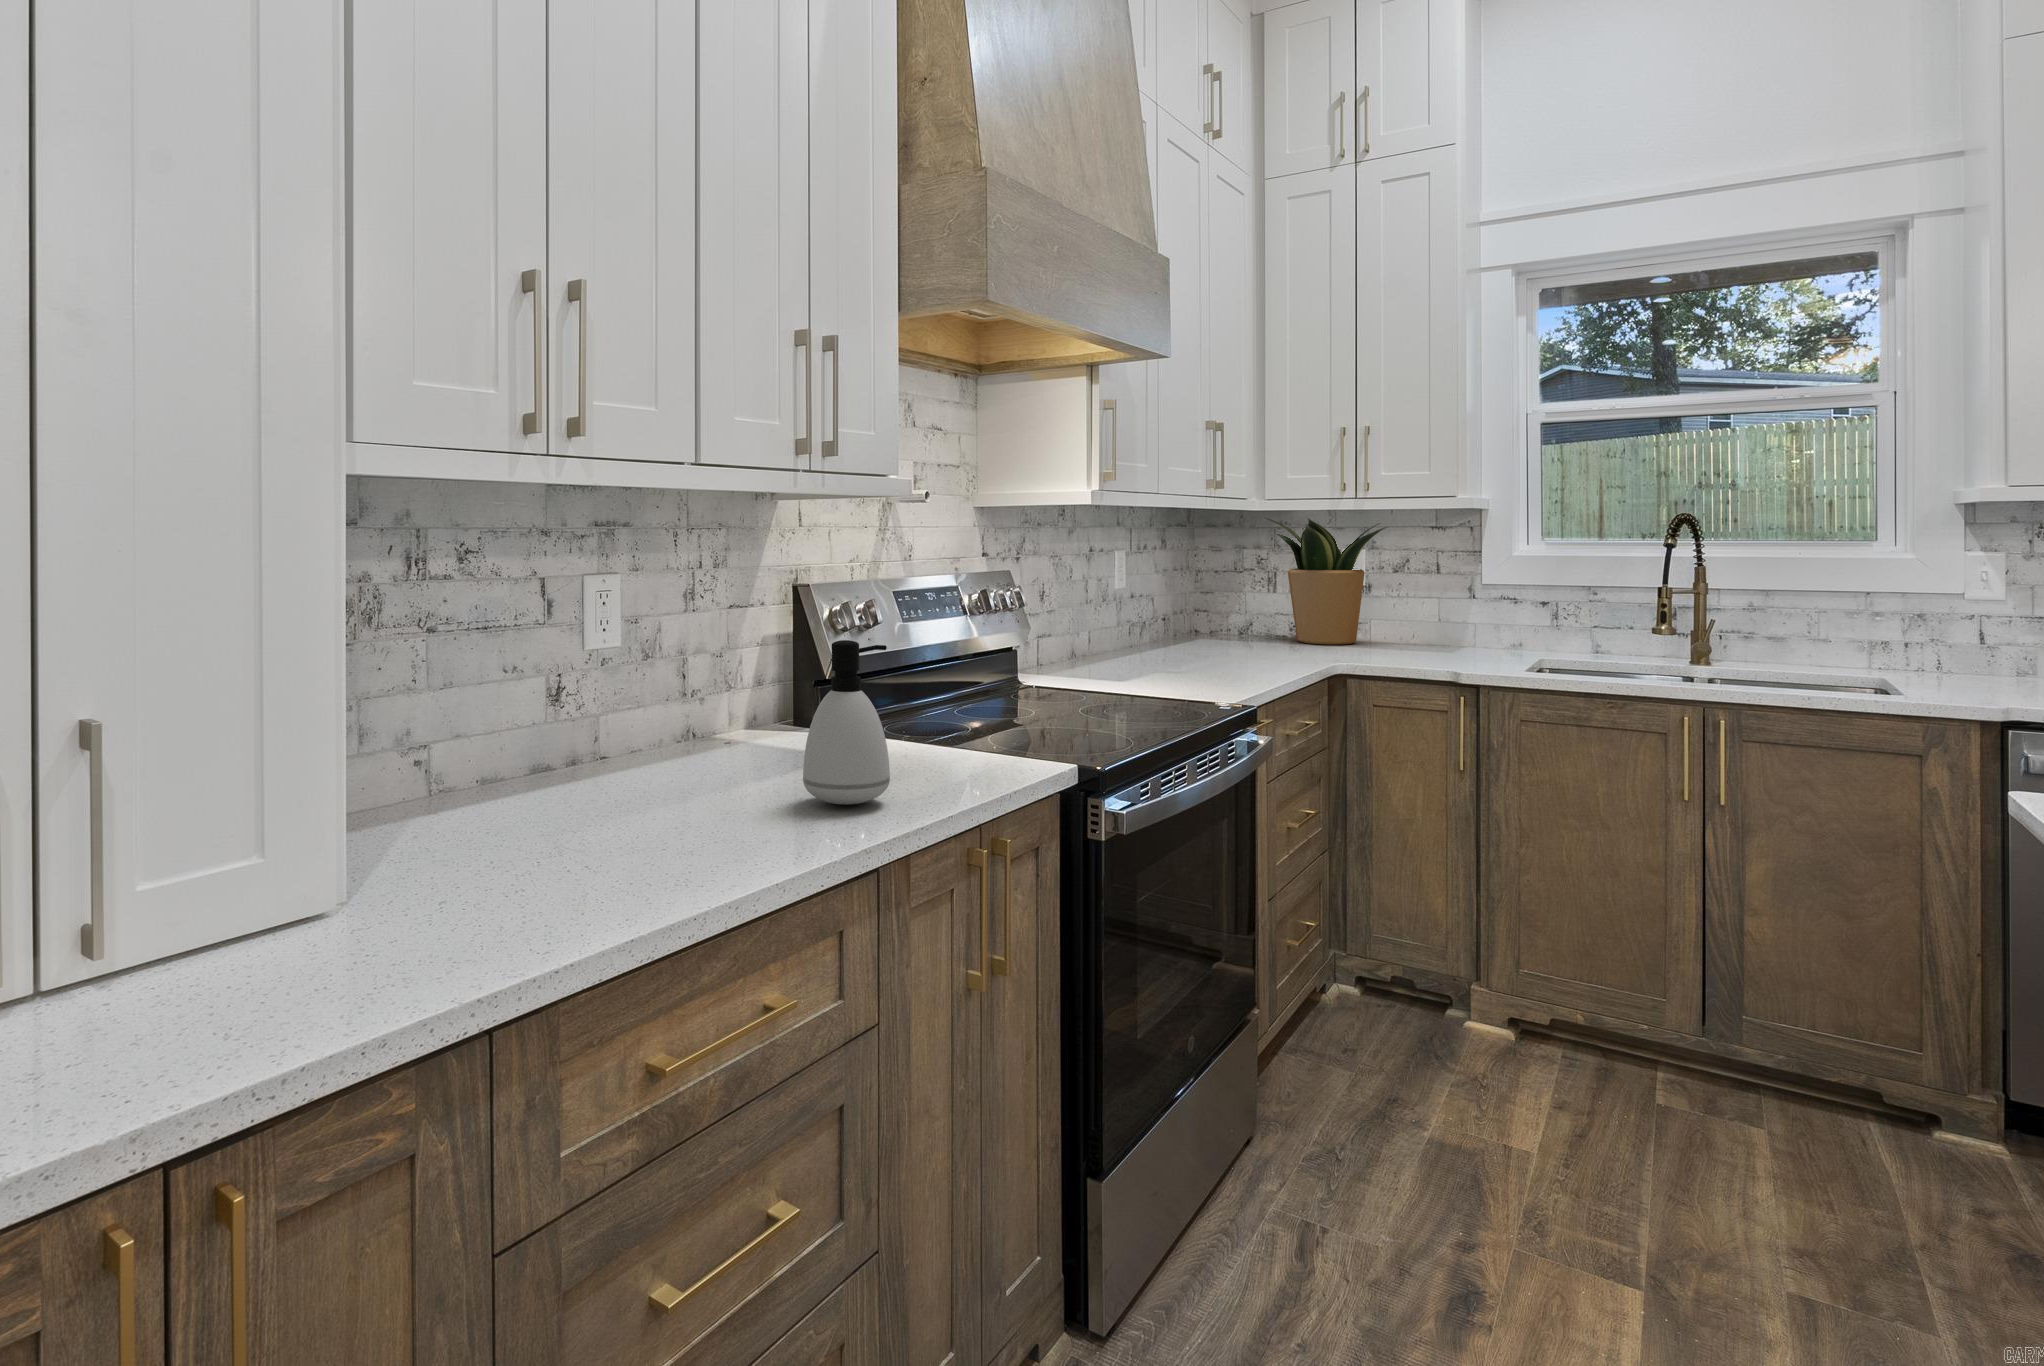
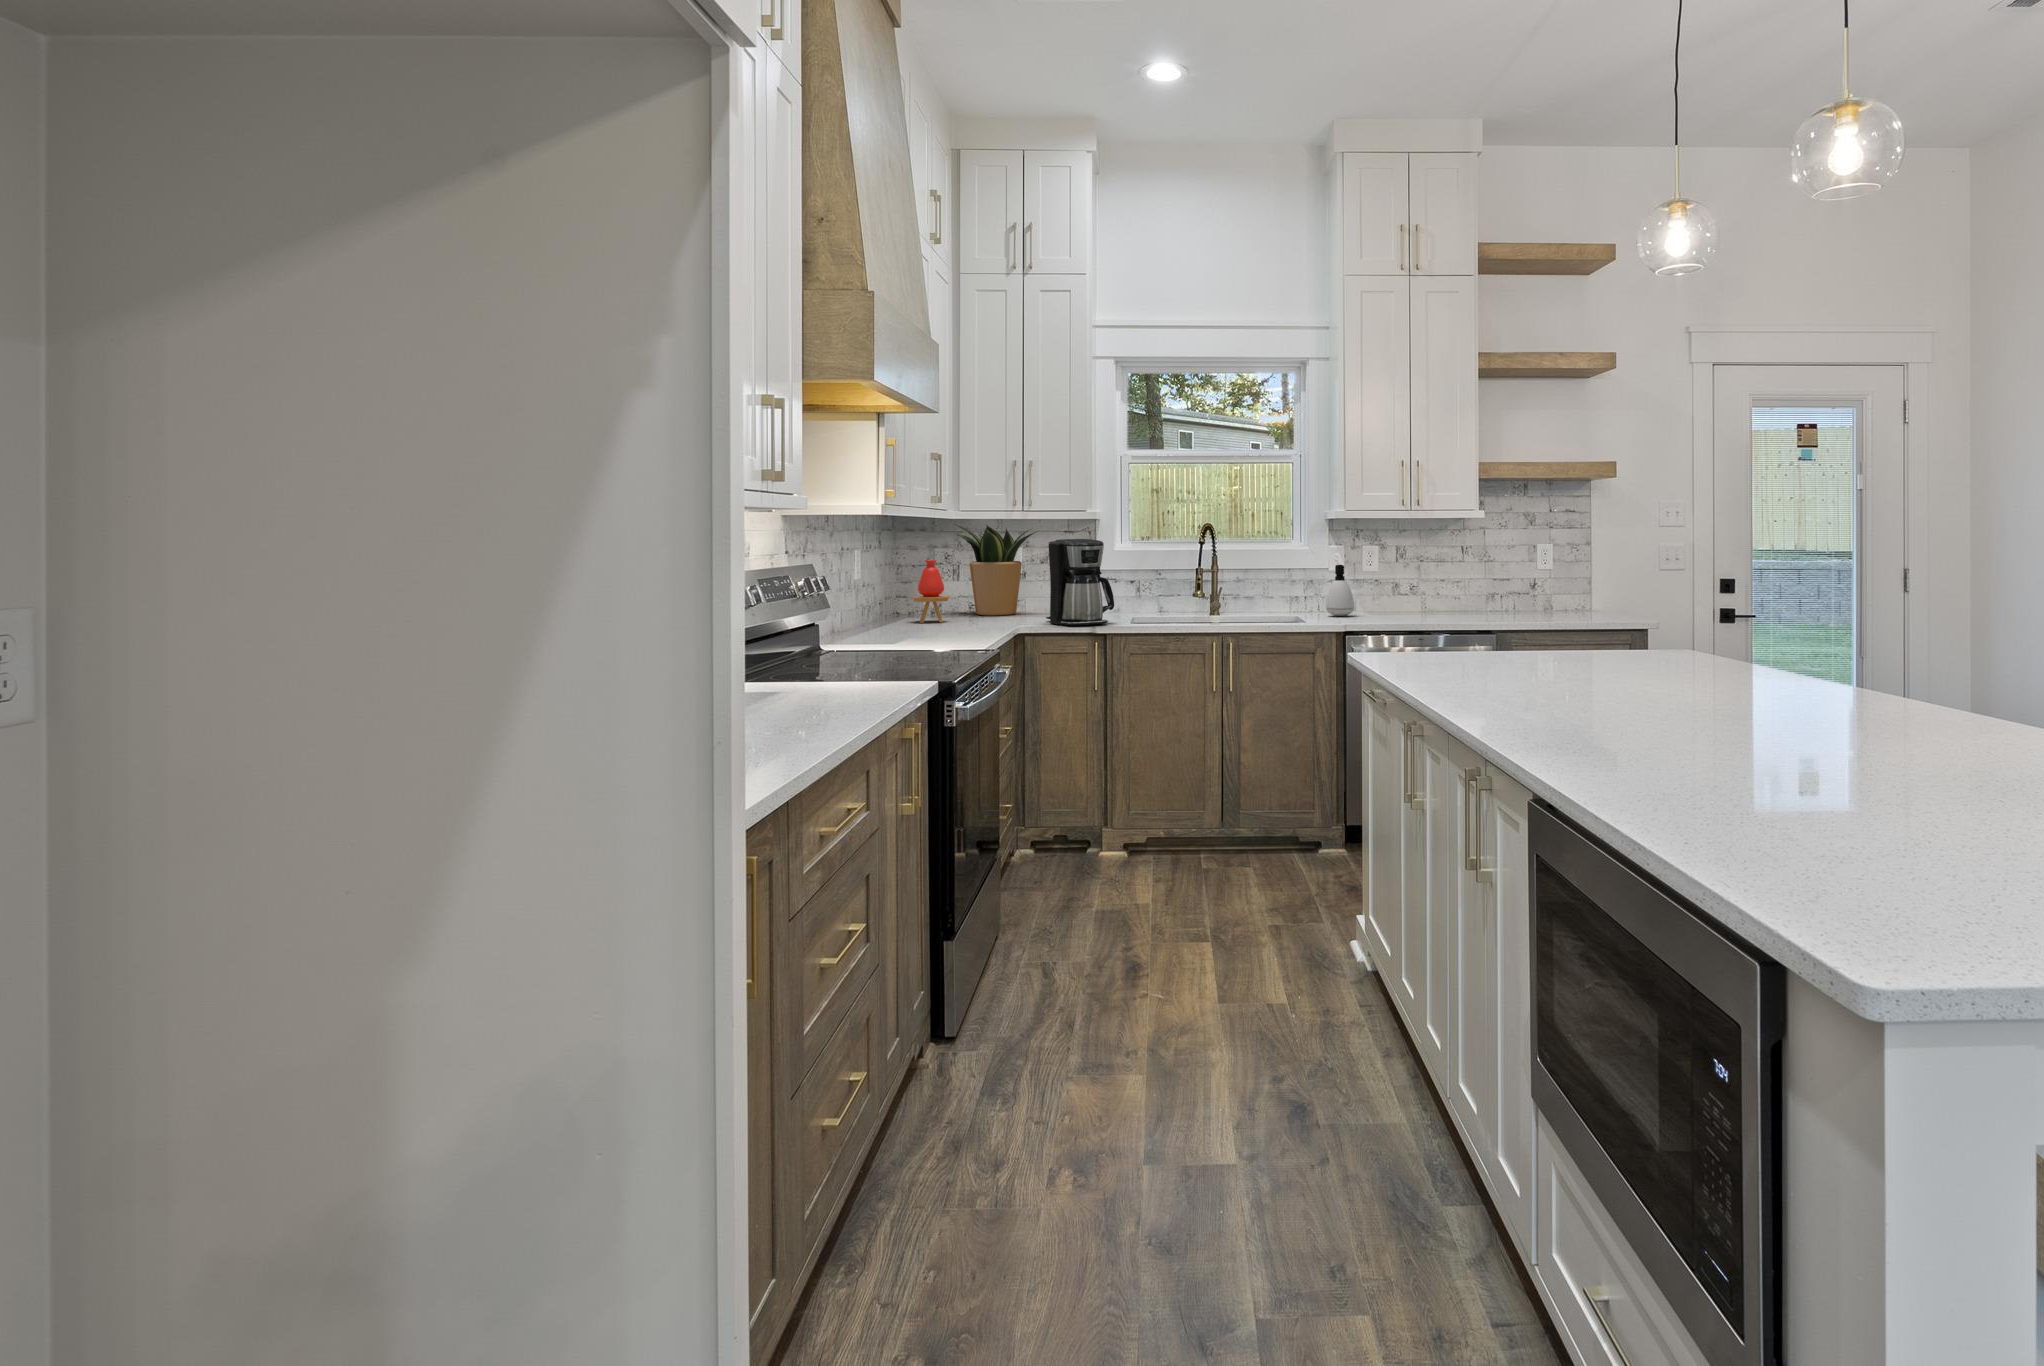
coffee maker: none [1387,538,1498,670] -> present [1046,539,1114,626]
vase: none [1196,566,1247,651] -> present [912,560,949,623]
soap dispenser: present [803,640,890,805] -> present [1326,565,1354,616]

